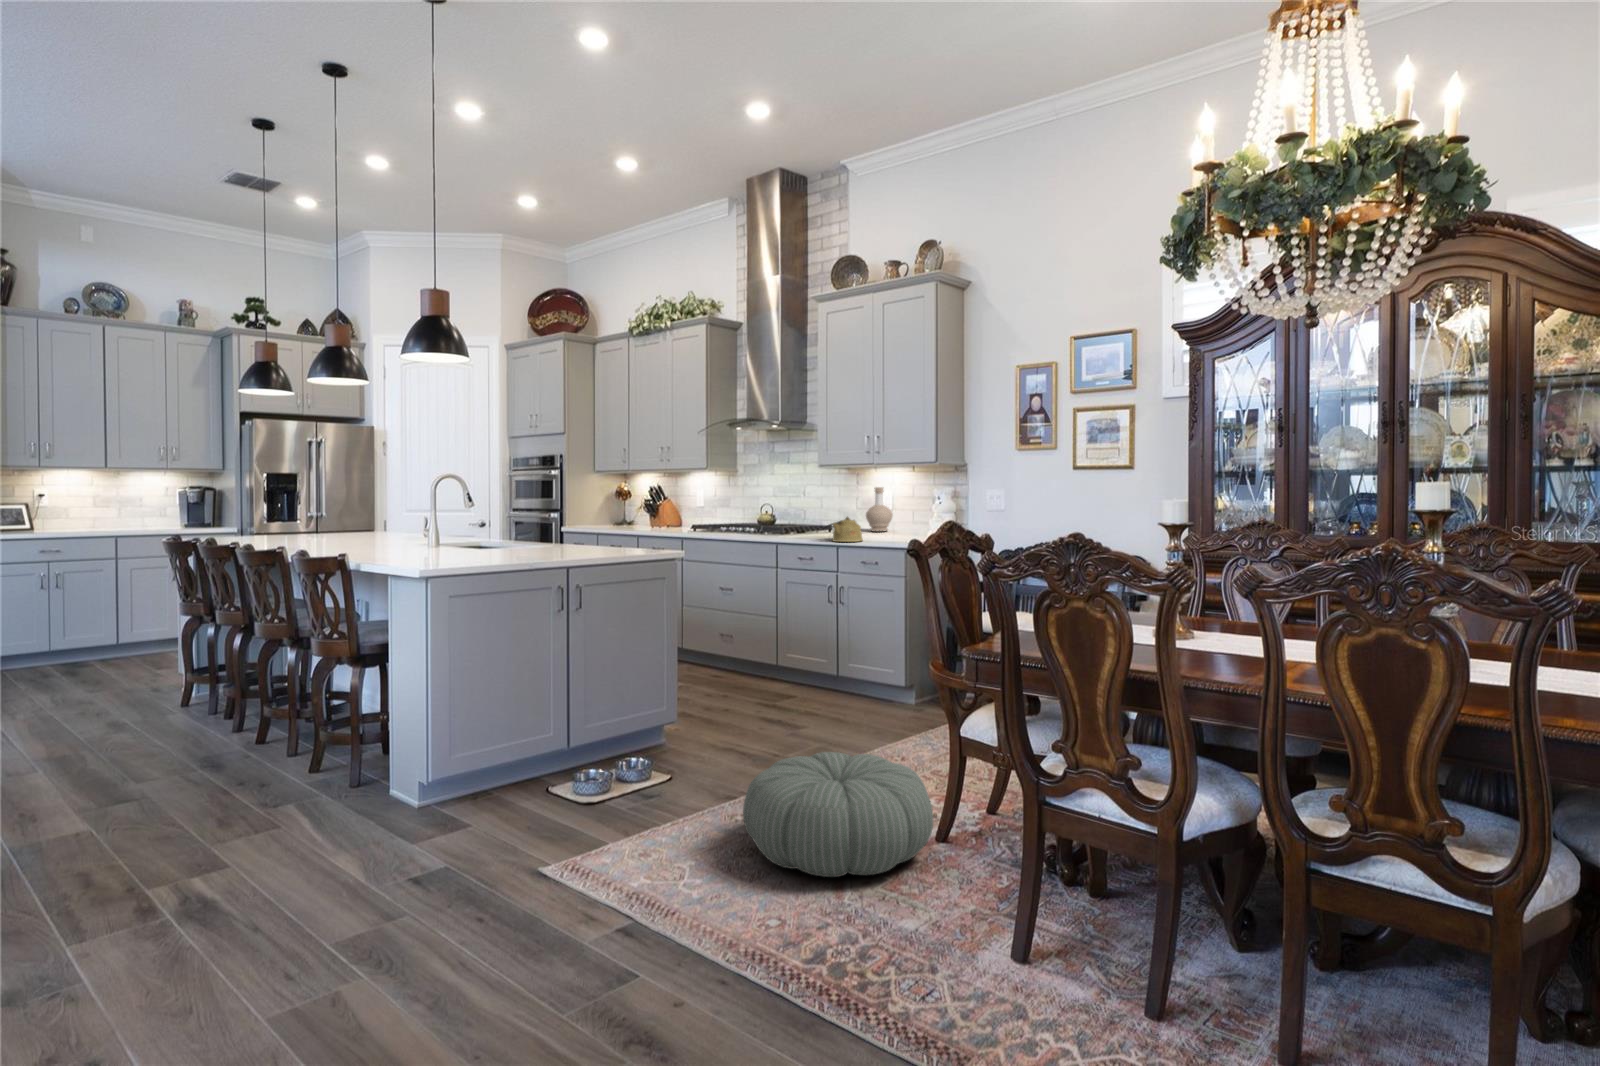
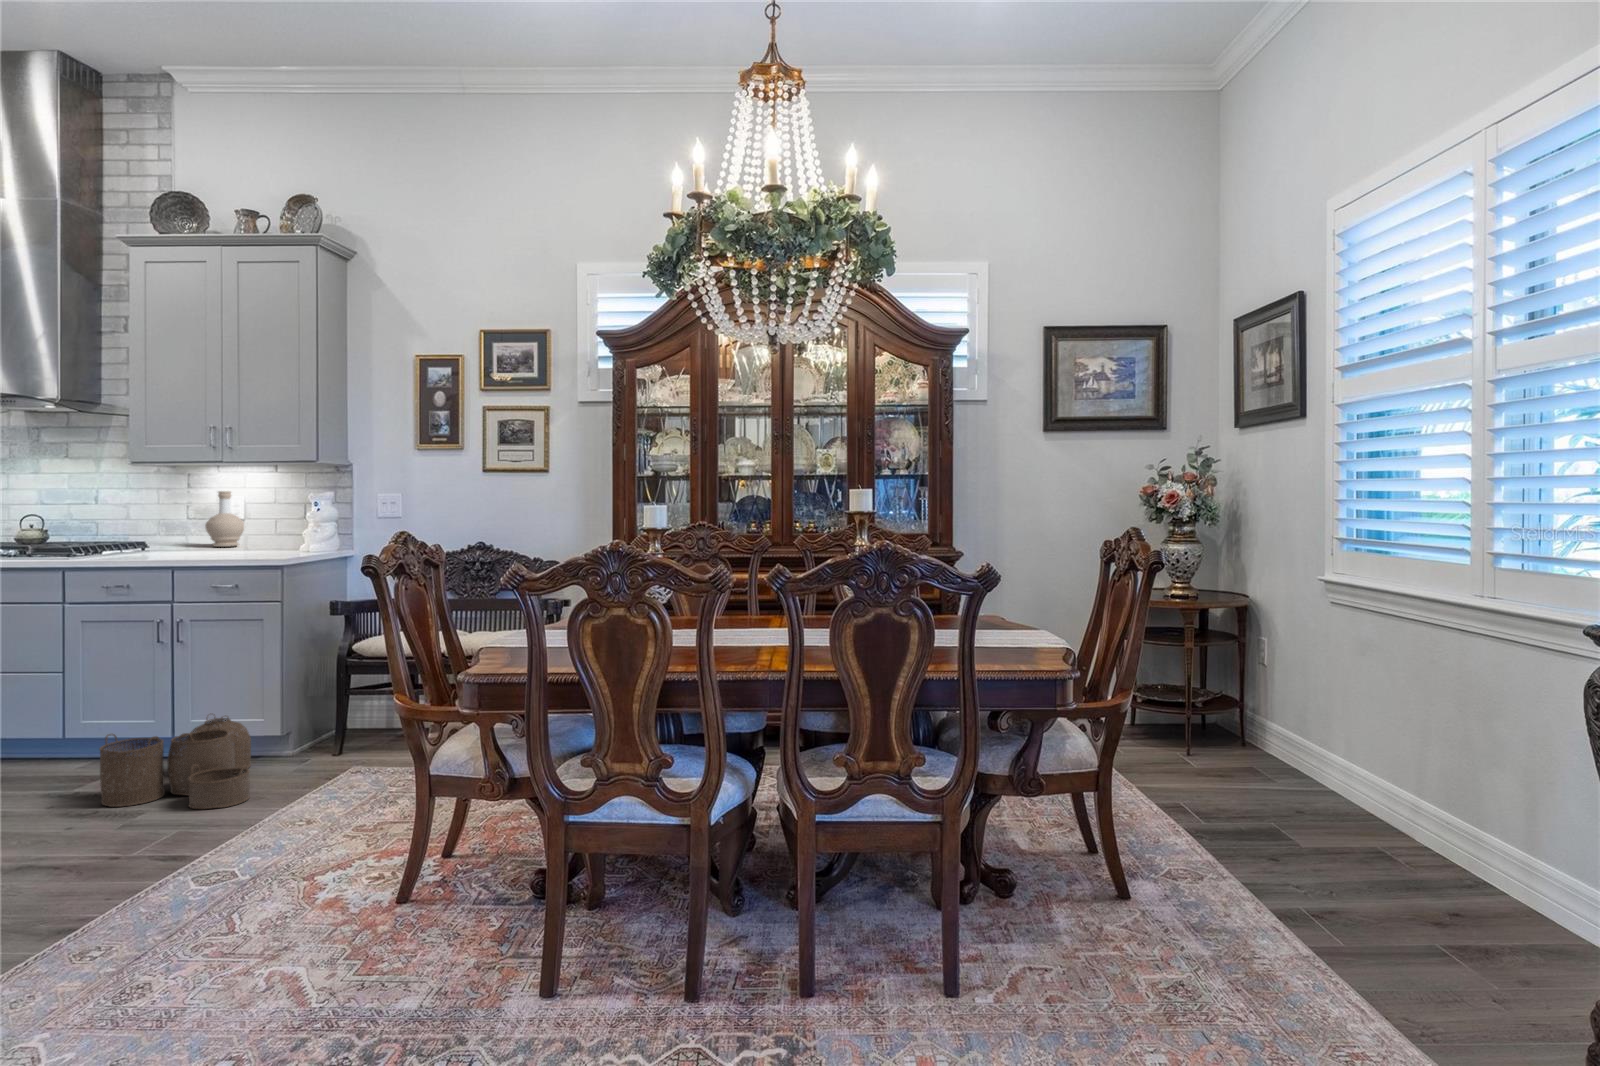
kettle: present [827,517,863,542] -> none [156,528,213,561]
woven basket: none [780,662,881,737] -> present [99,717,251,809]
pouf: present [743,752,933,877] -> none [123,818,403,992]

